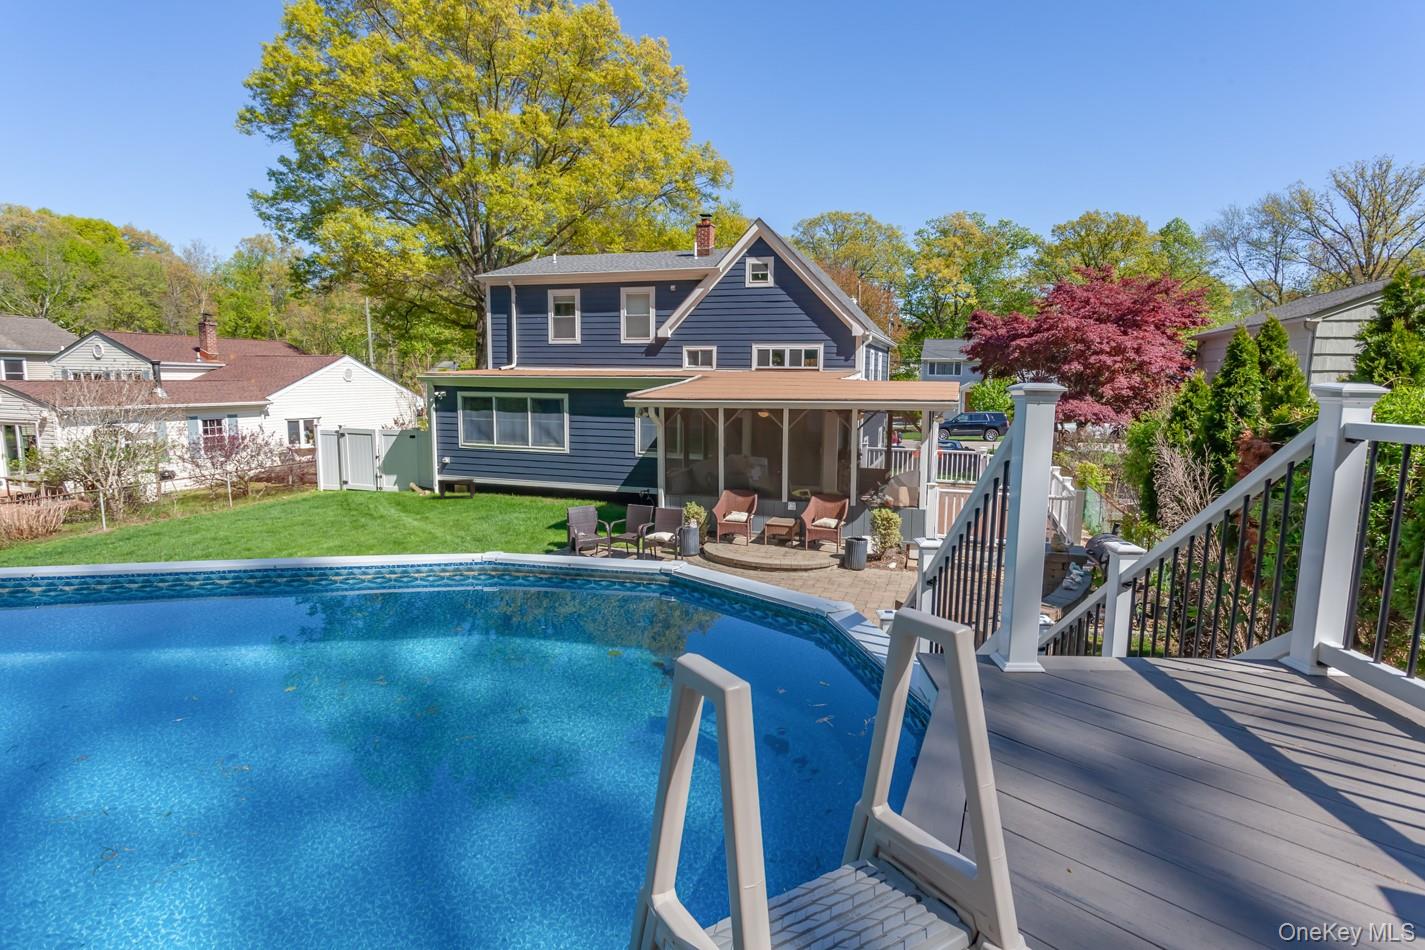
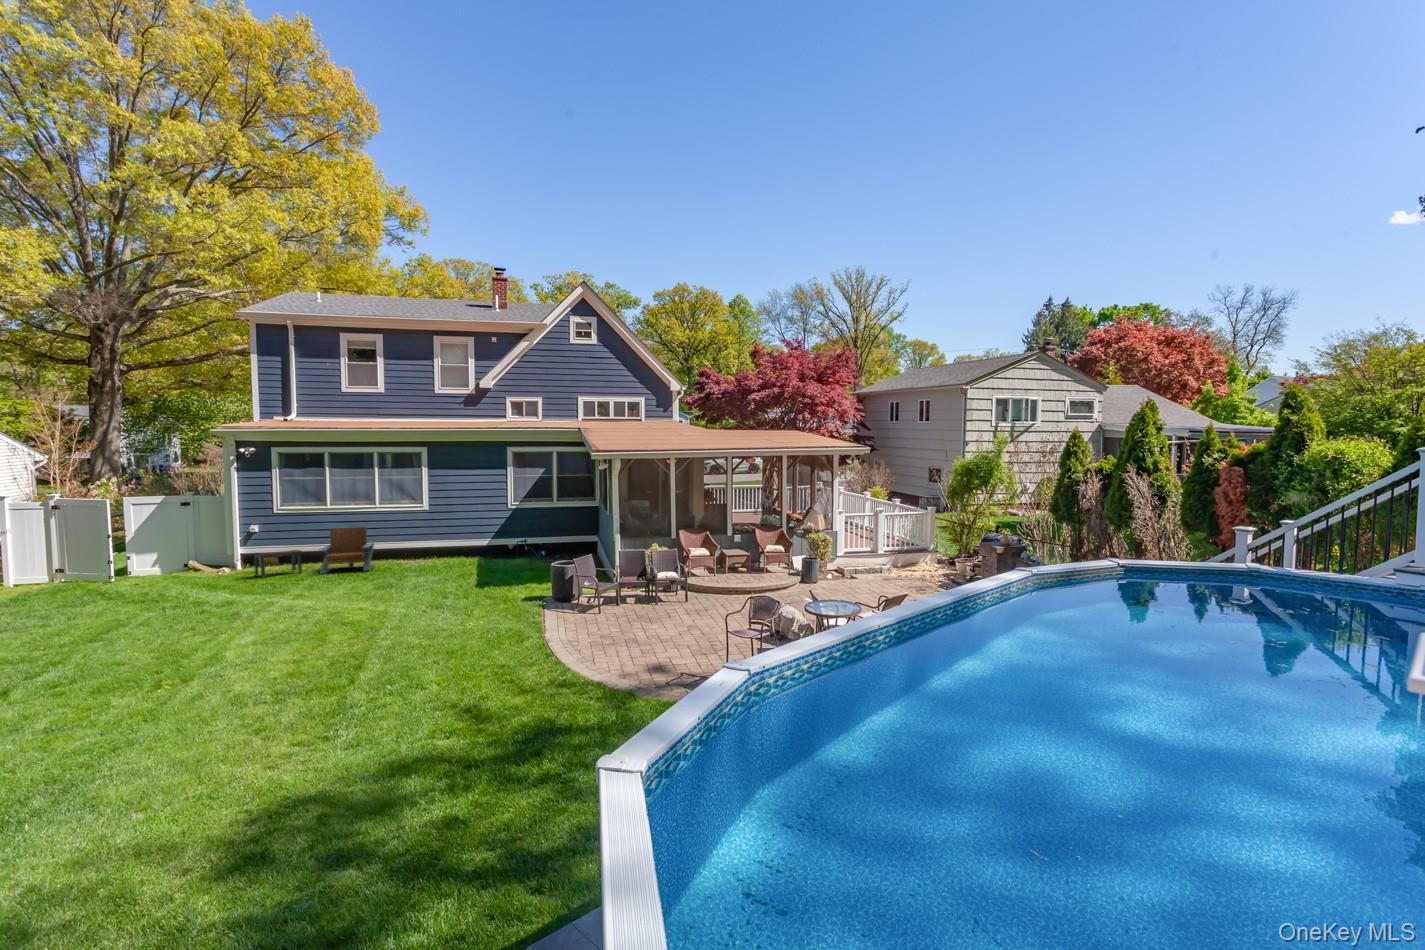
lounge chair: none [474,464,527,504] -> present [319,527,374,574]

